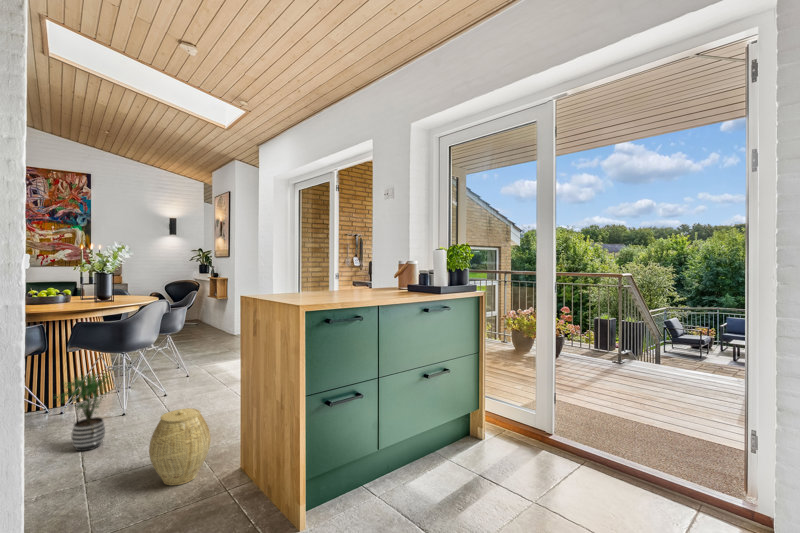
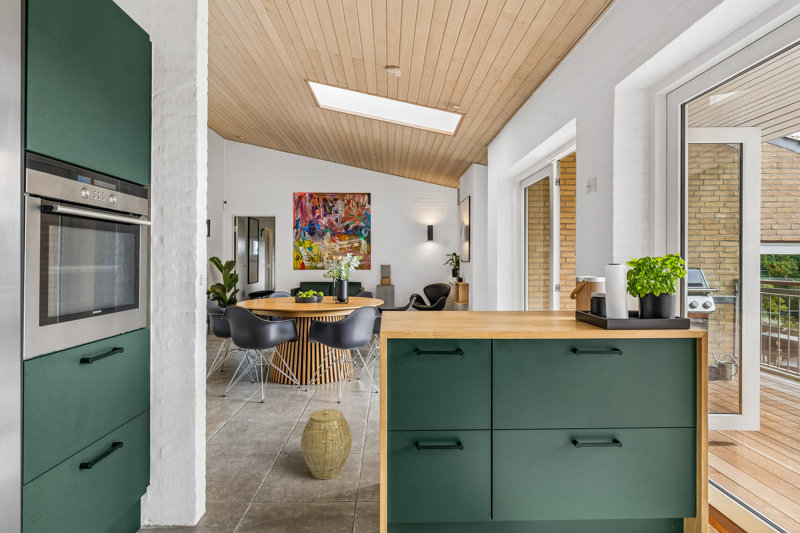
potted plant: present [57,374,109,451] -> none [271,362,316,427]

